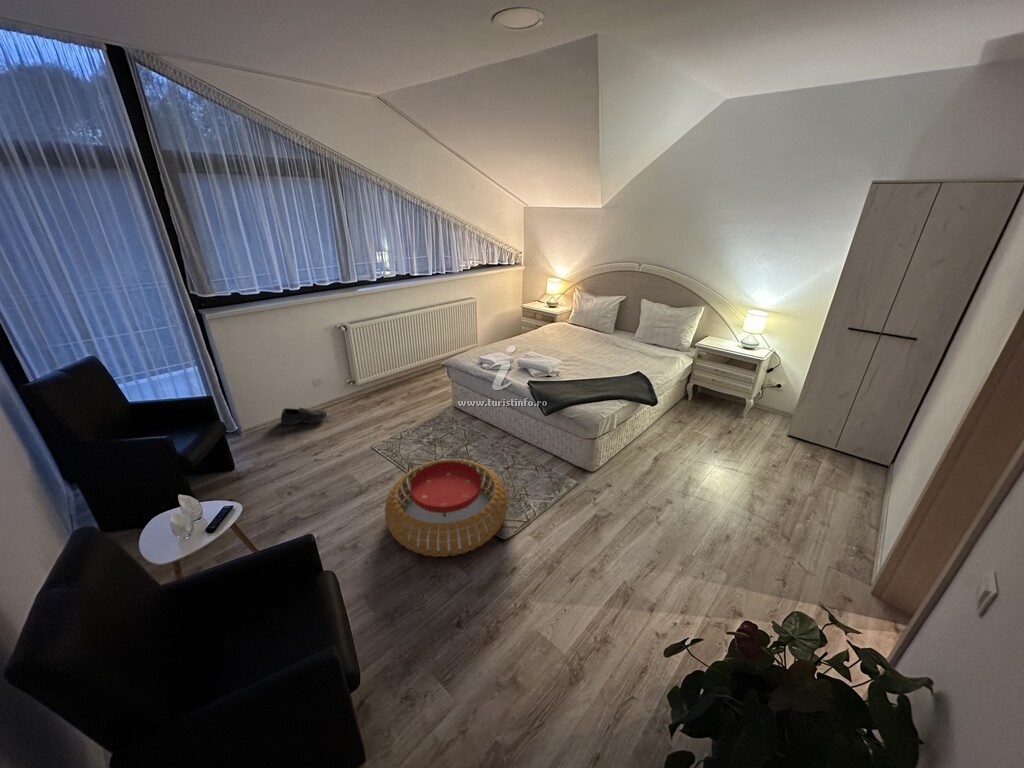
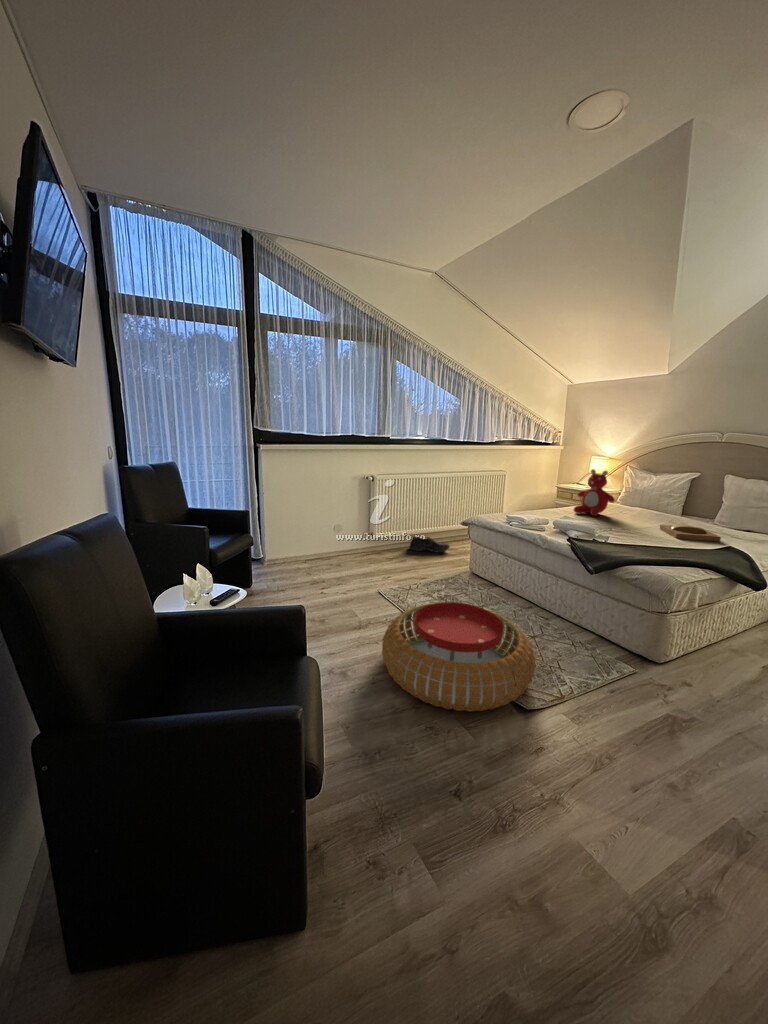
teddy bear: none [534,302,565,344] -> present [574,469,615,516]
tray: none [597,349,636,364] -> present [660,525,721,542]
shoe: present [281,407,328,425] -> present [409,536,450,552]

